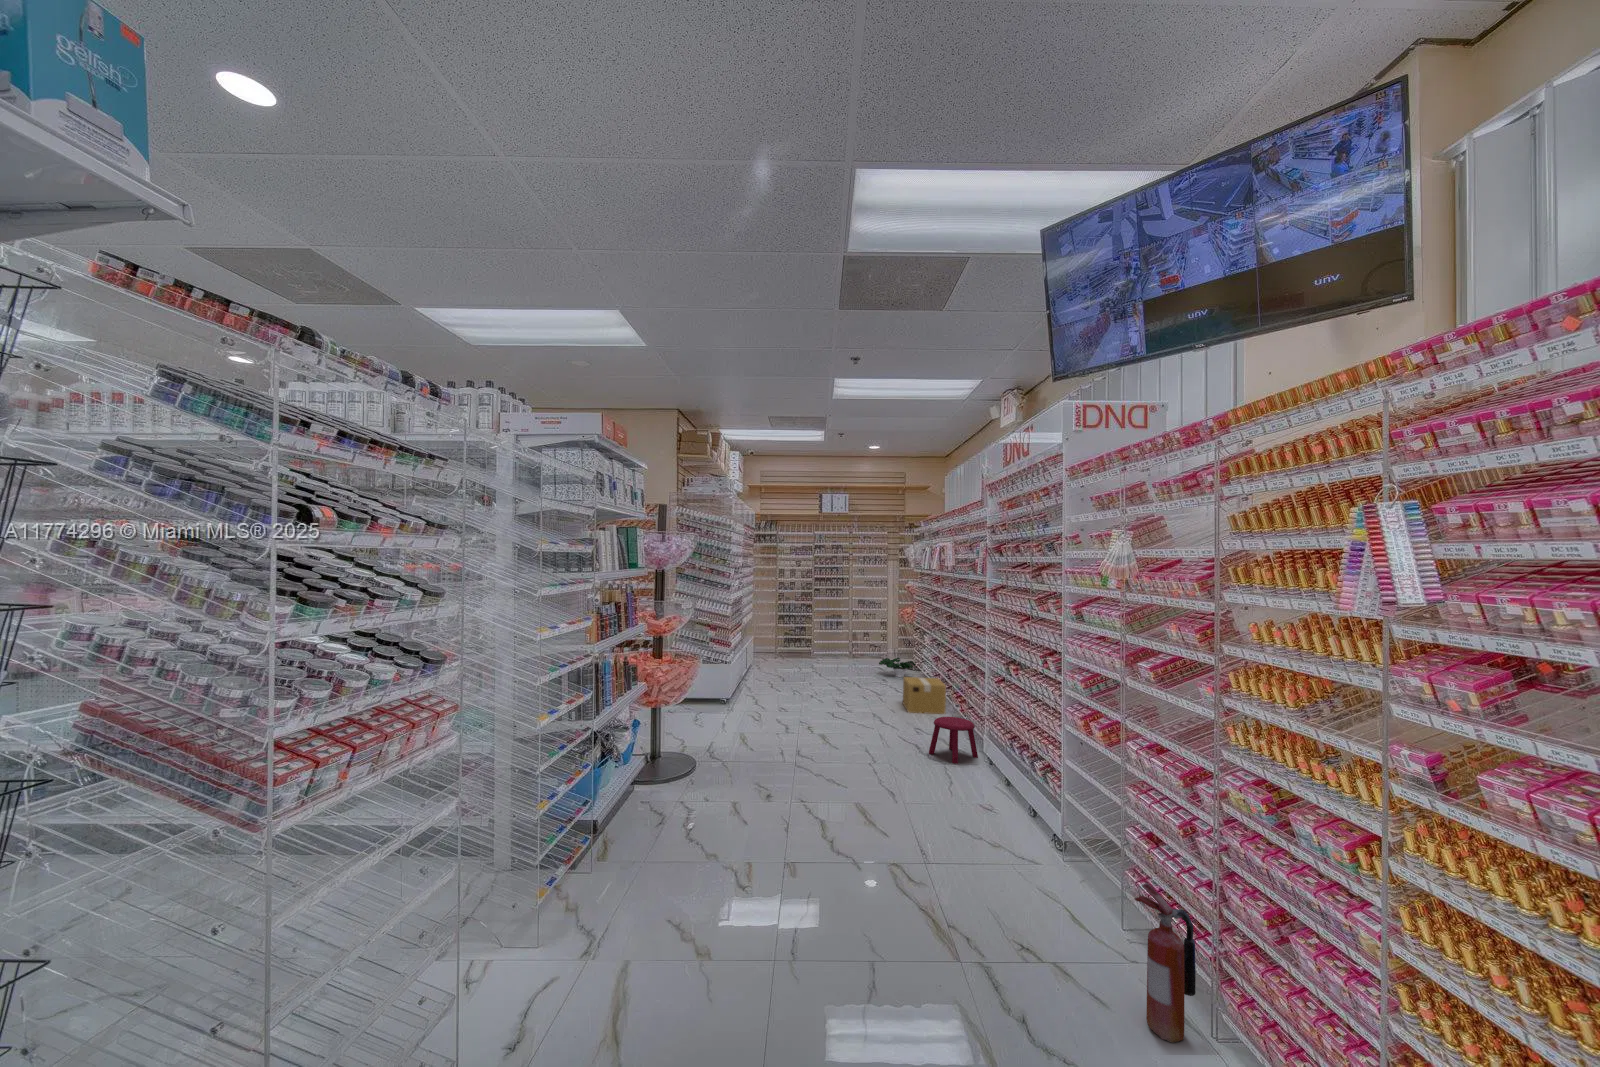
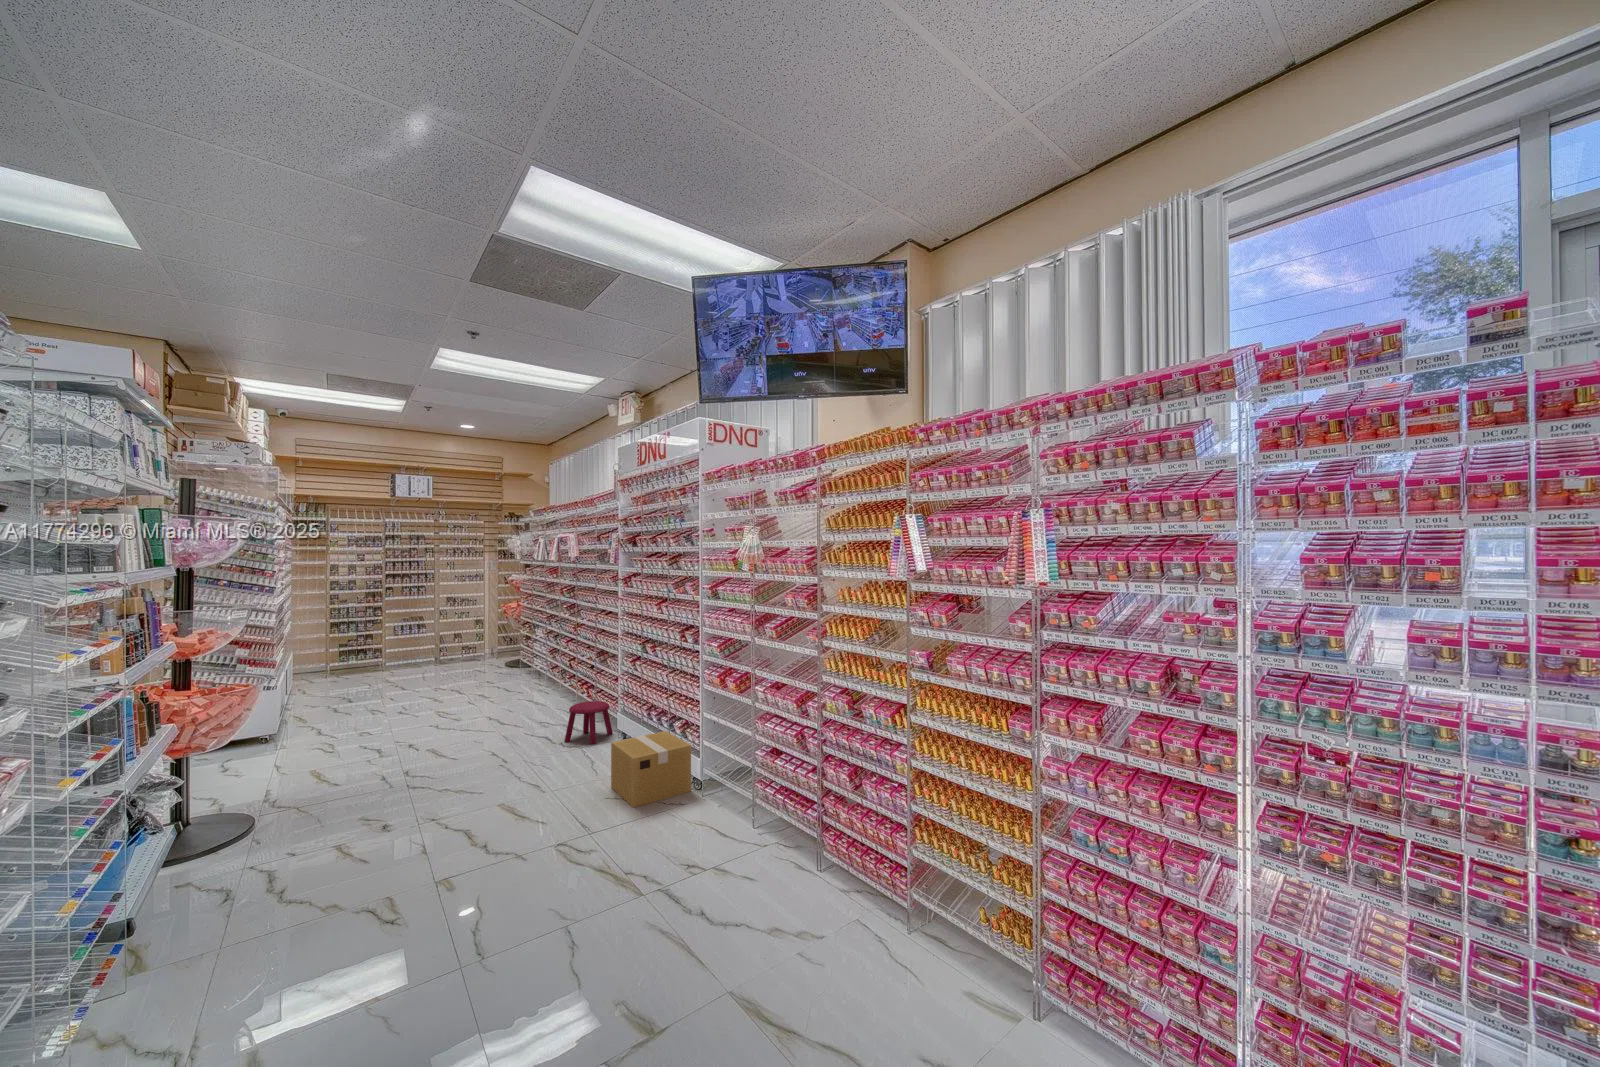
potted plant: present [879,658,916,677] -> none [482,655,526,676]
cardboard box: present [903,677,946,714] -> present [611,731,691,808]
fire extinguisher: present [1134,883,1196,1043] -> none [772,781,808,883]

